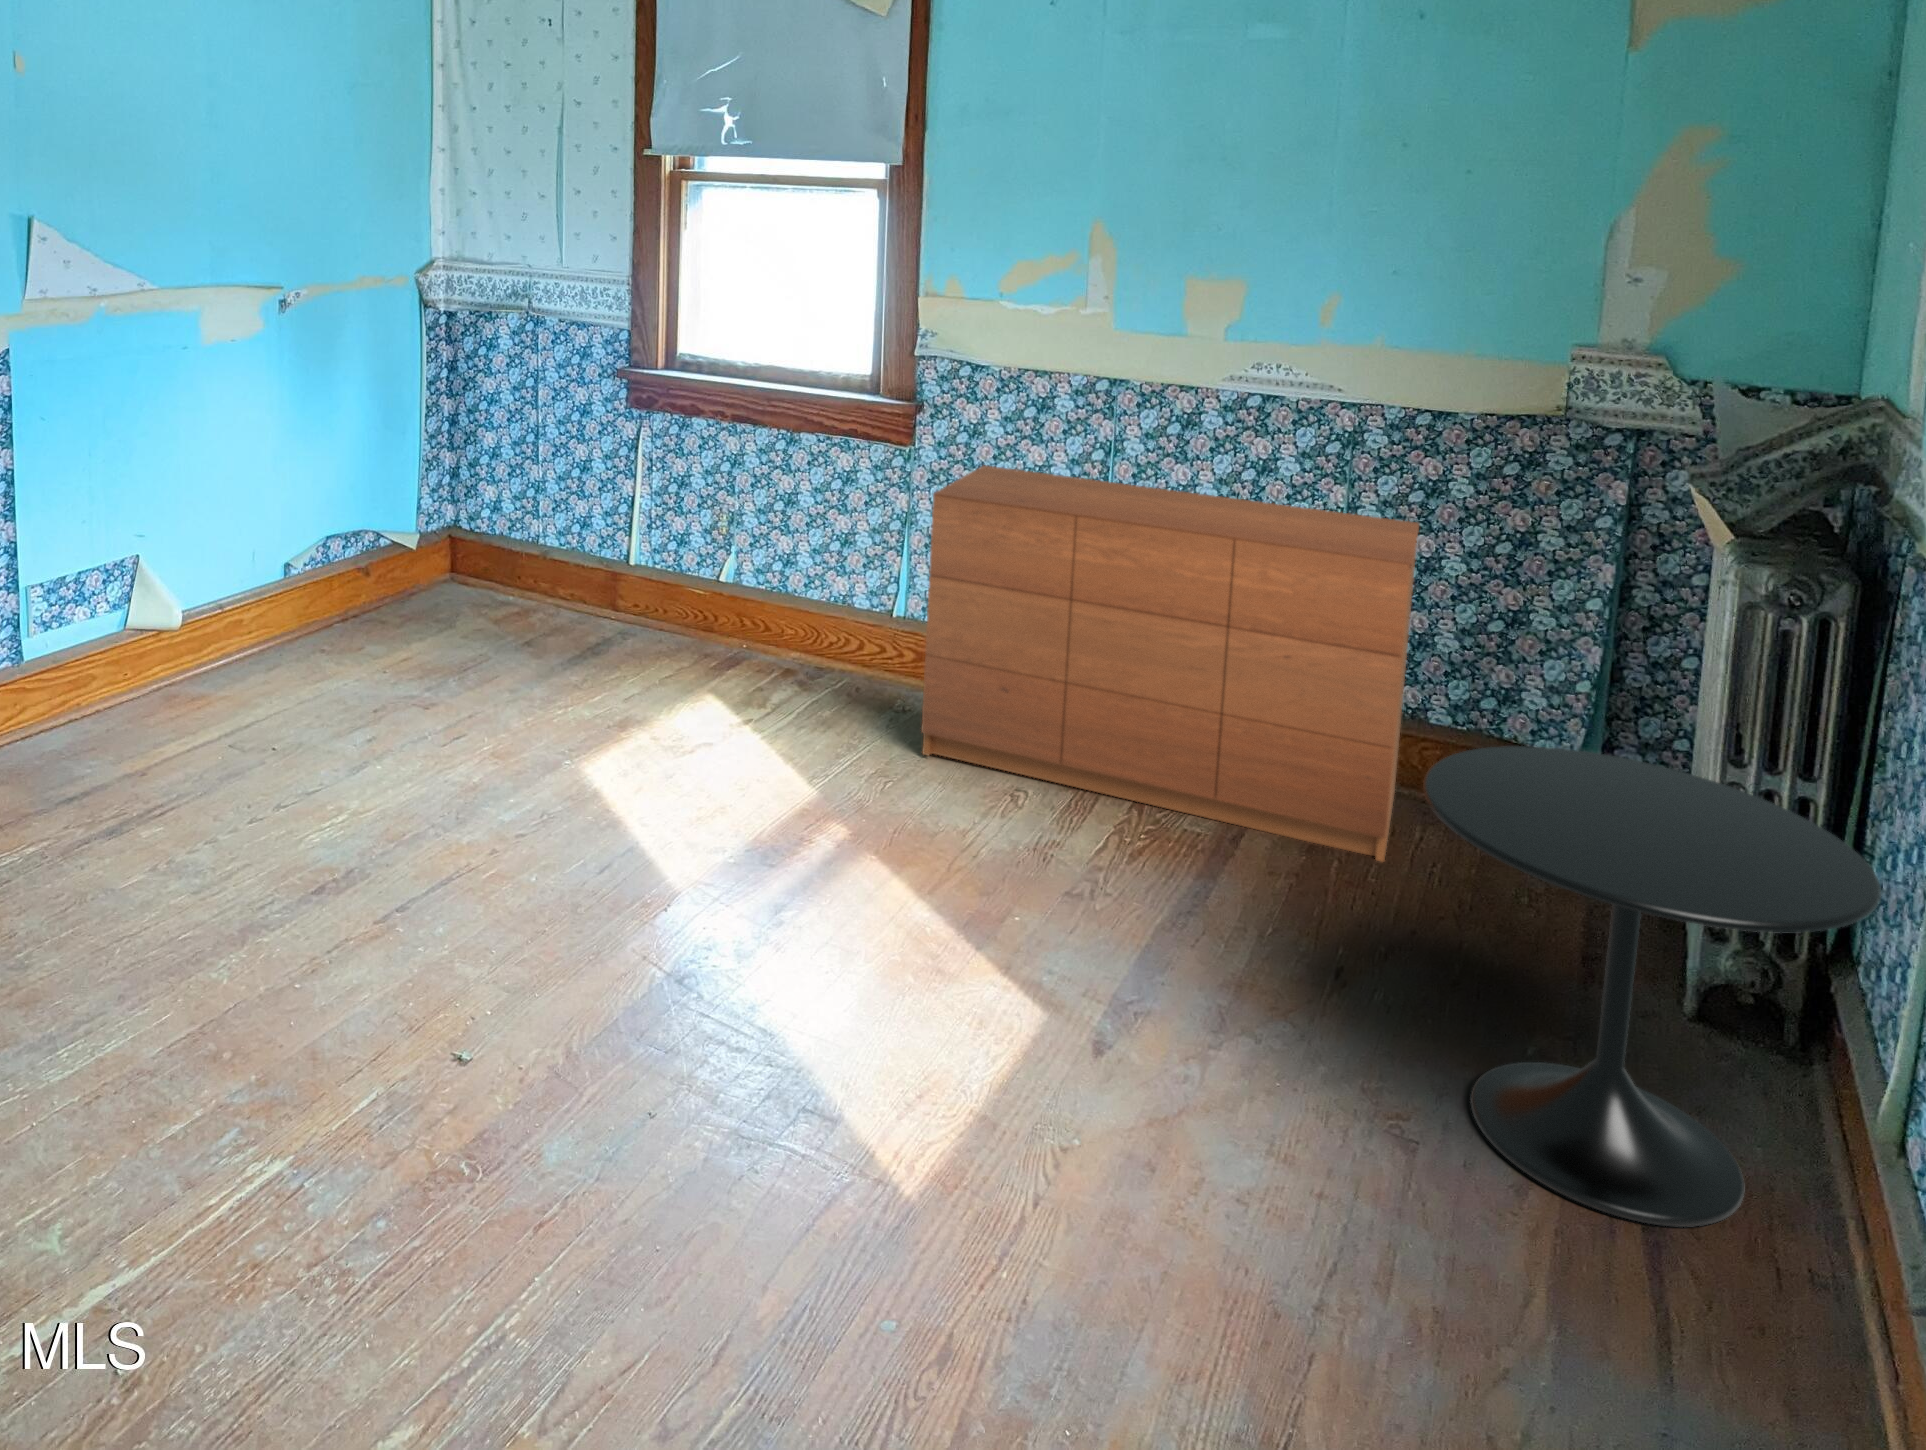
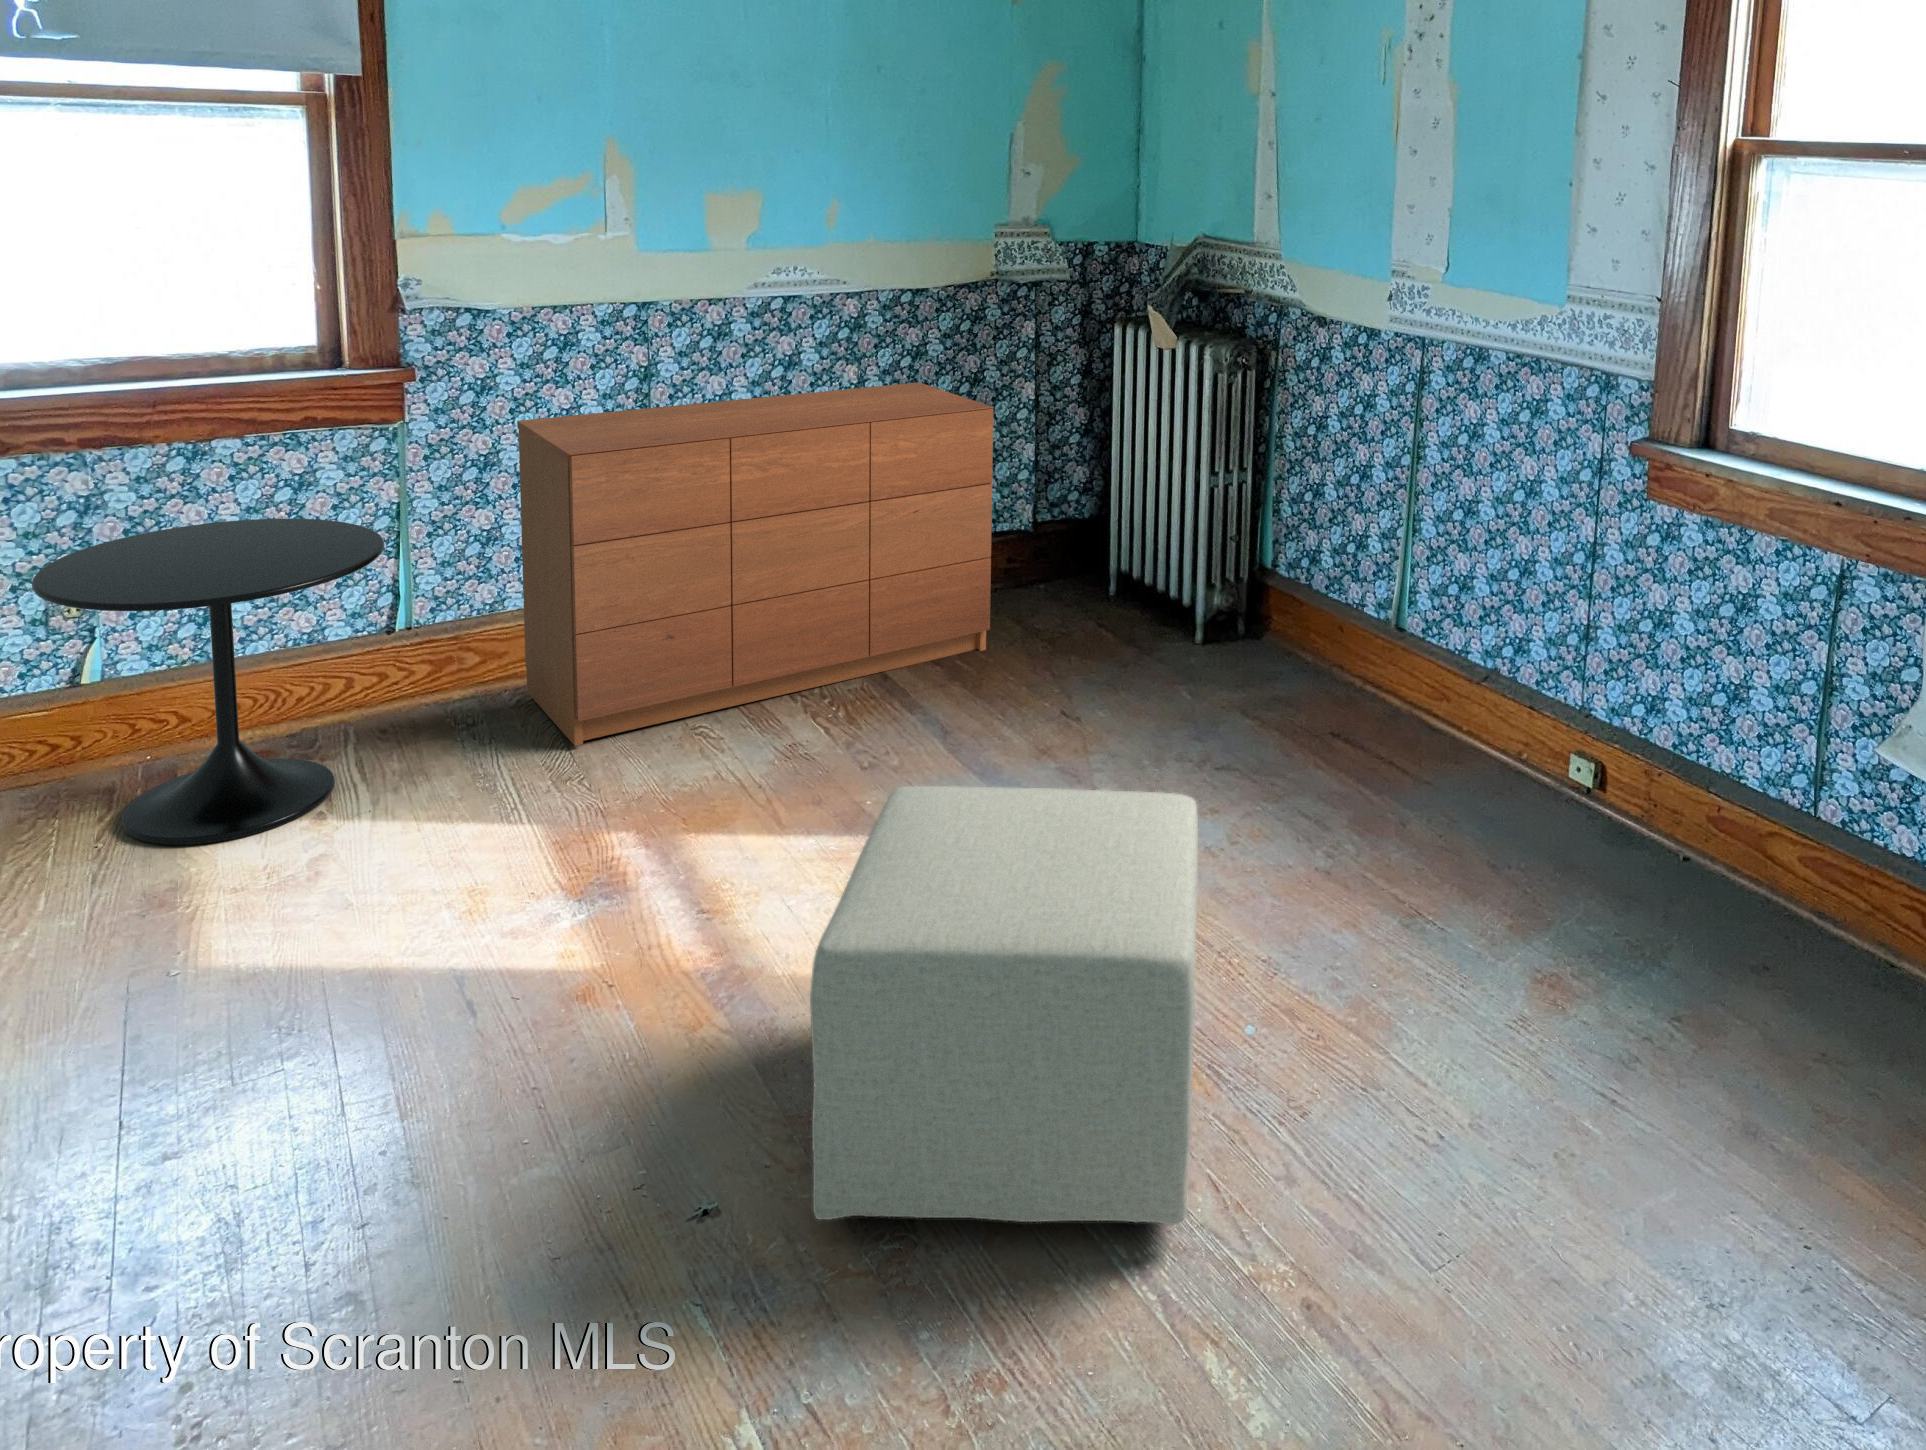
side table: present [1423,746,1881,1227] -> present [32,519,384,845]
ottoman: none [443,828,872,1335] -> present [810,786,1198,1225]

